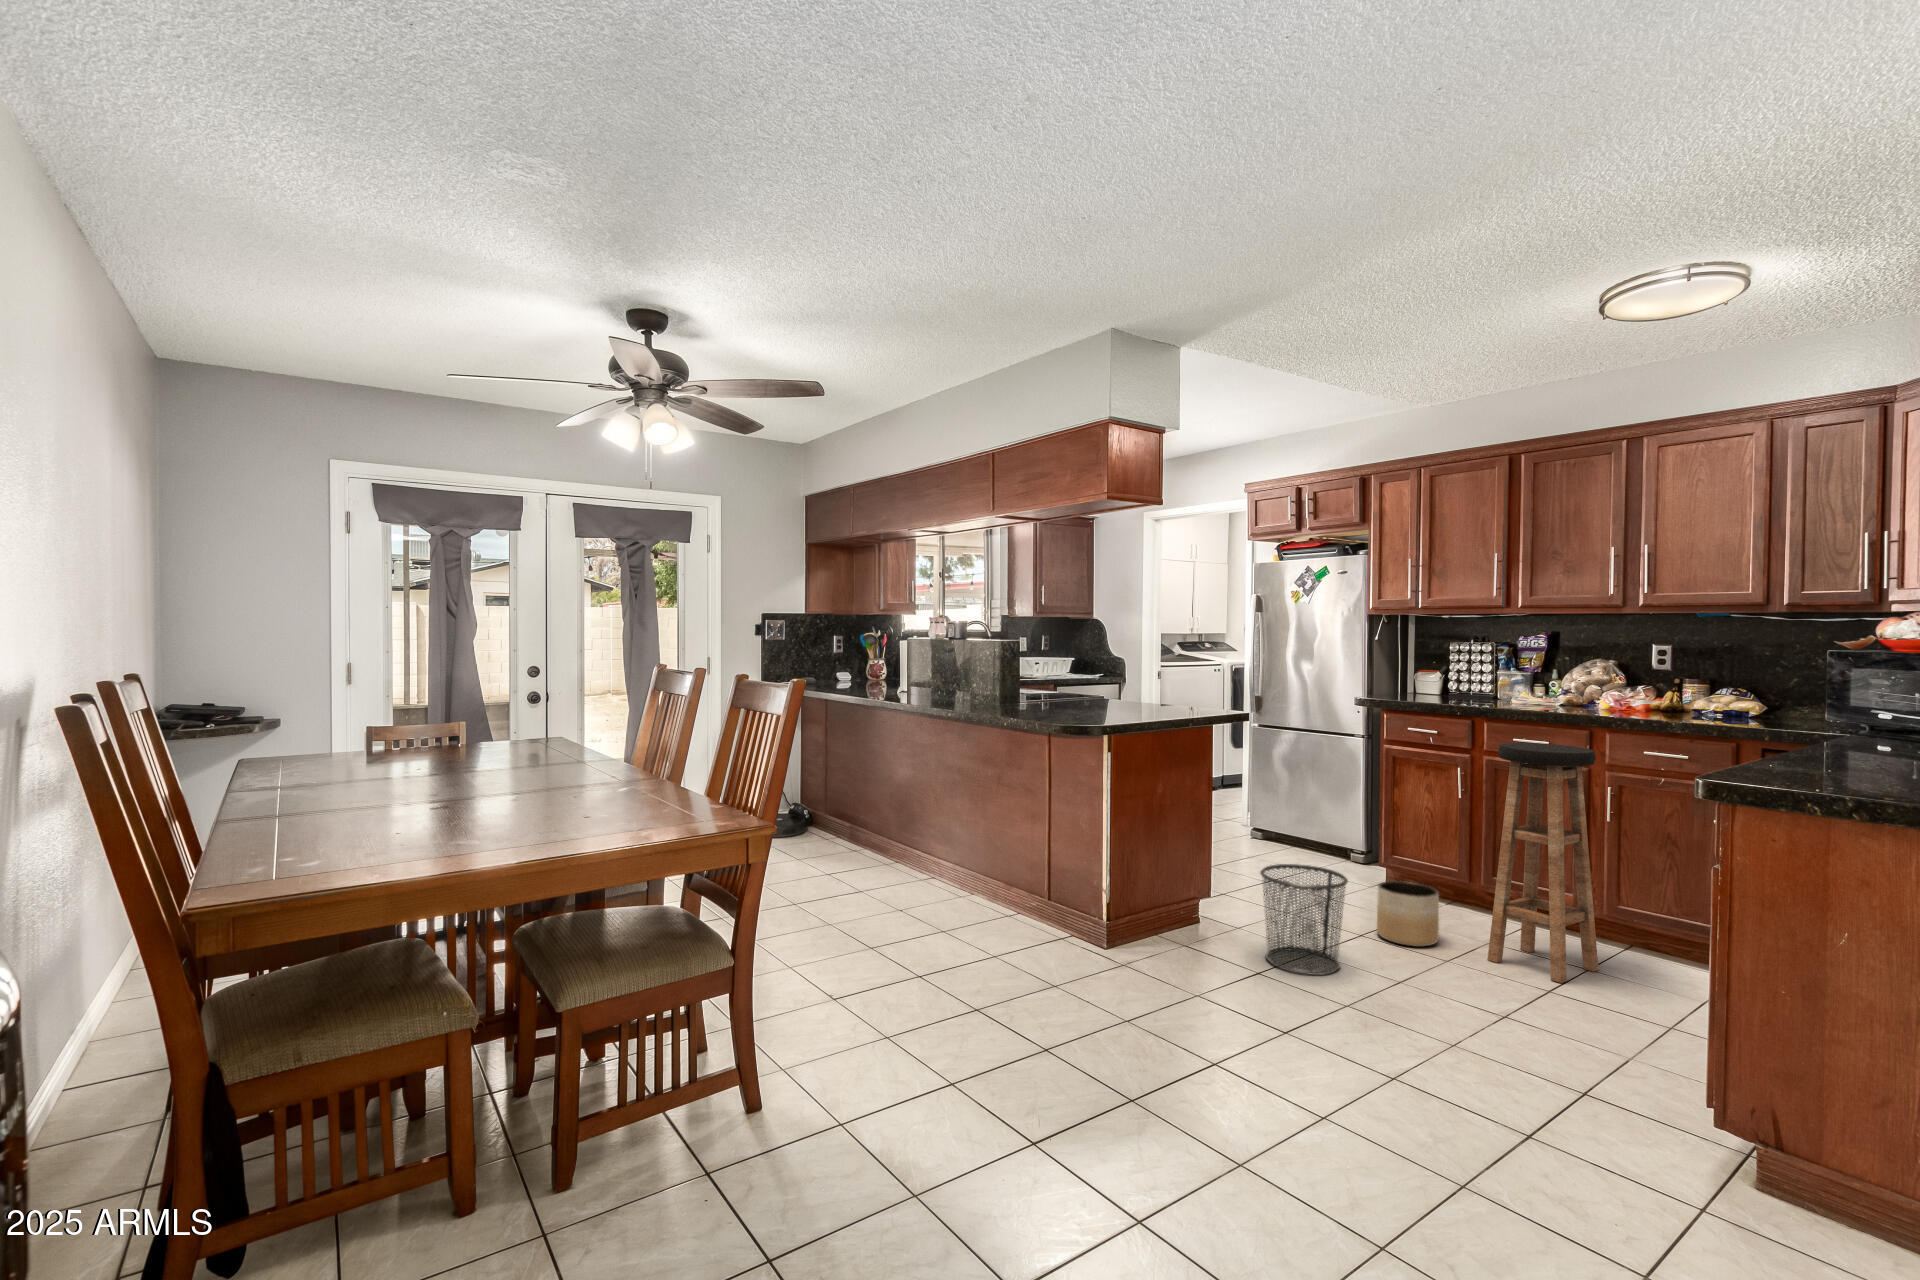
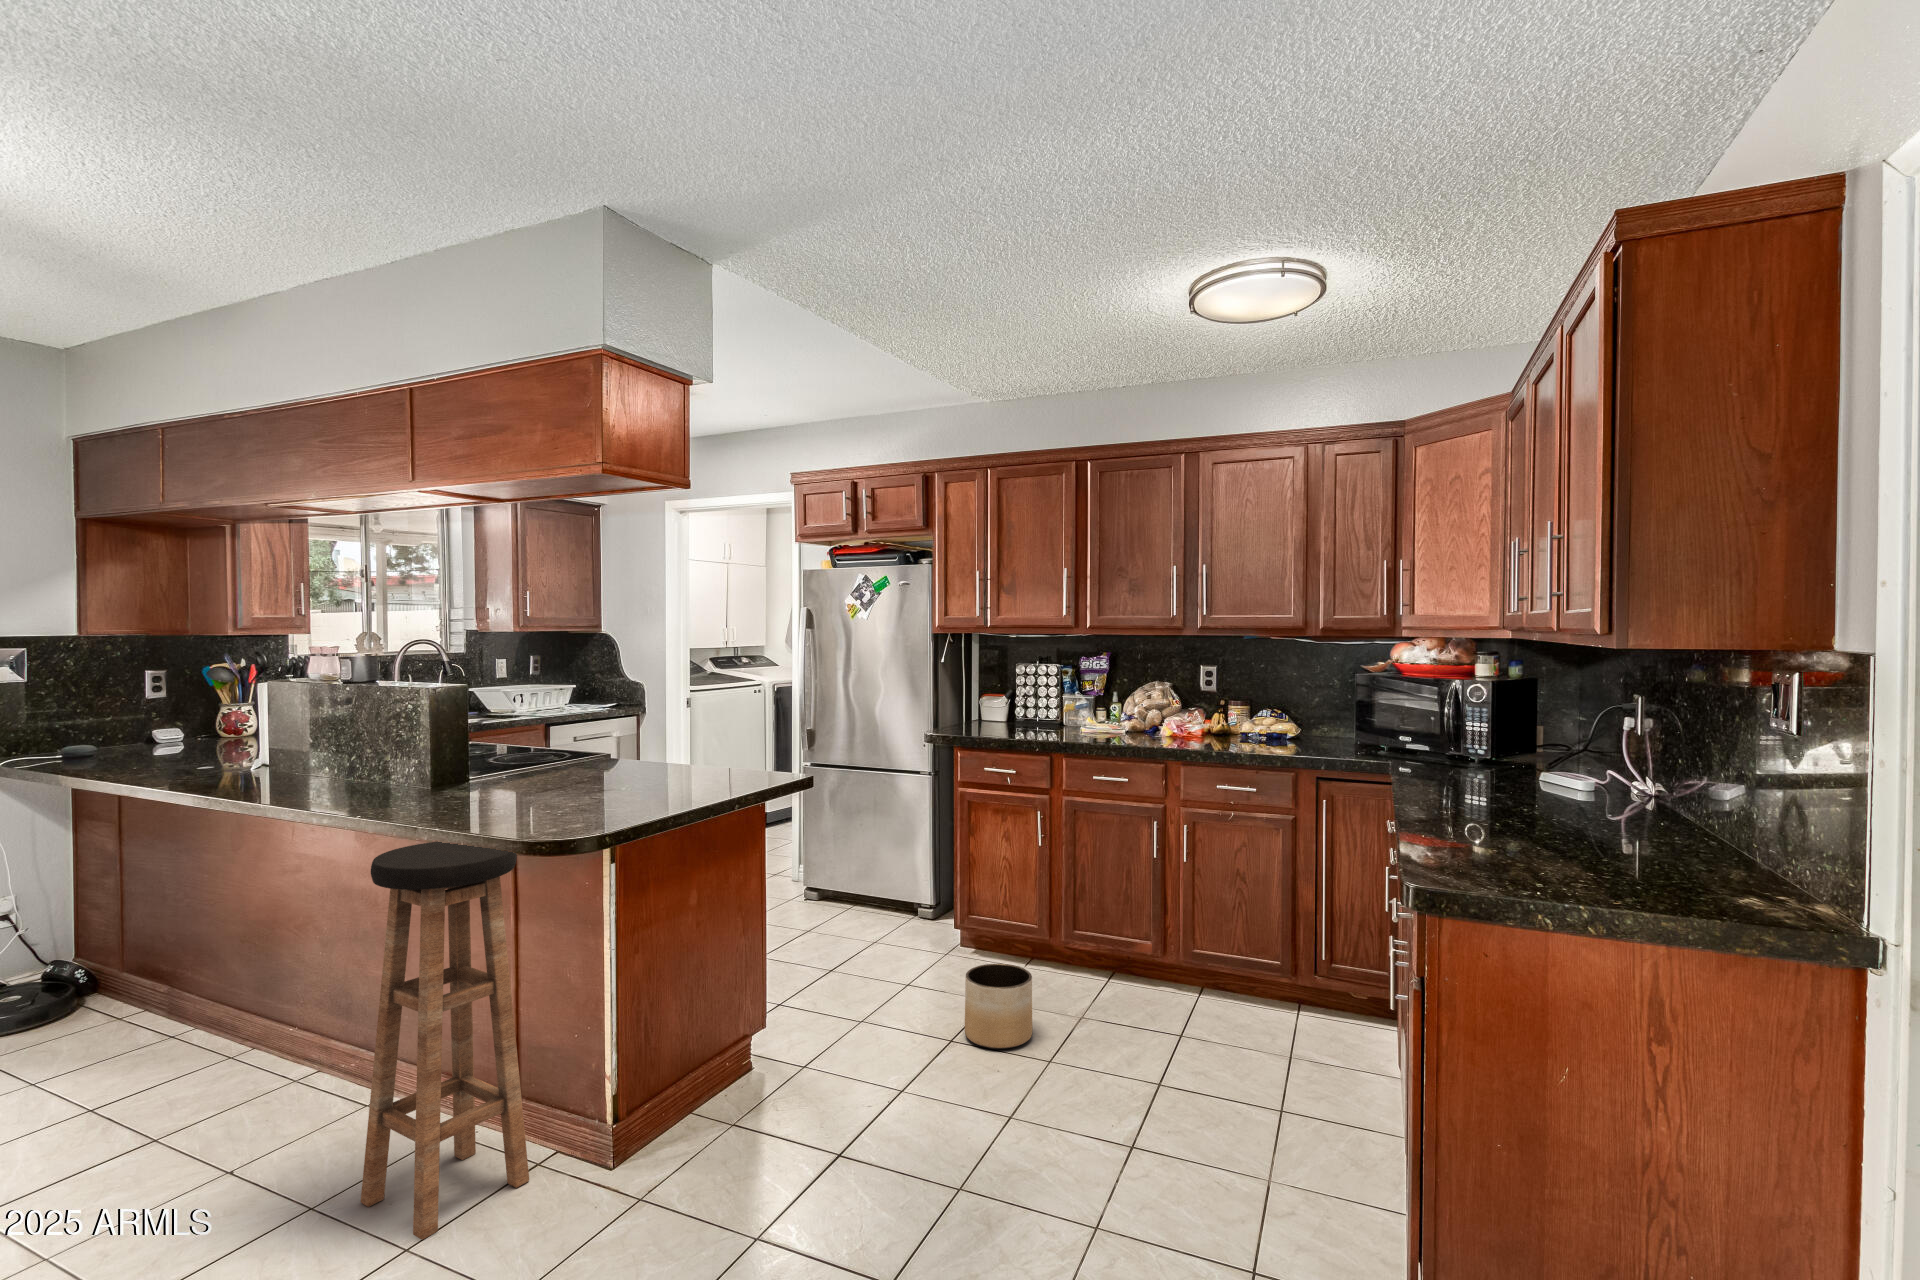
bar stool: present [1488,743,1599,983] -> present [361,841,529,1240]
waste bin: present [1260,864,1348,975] -> none [832,976,943,1137]

